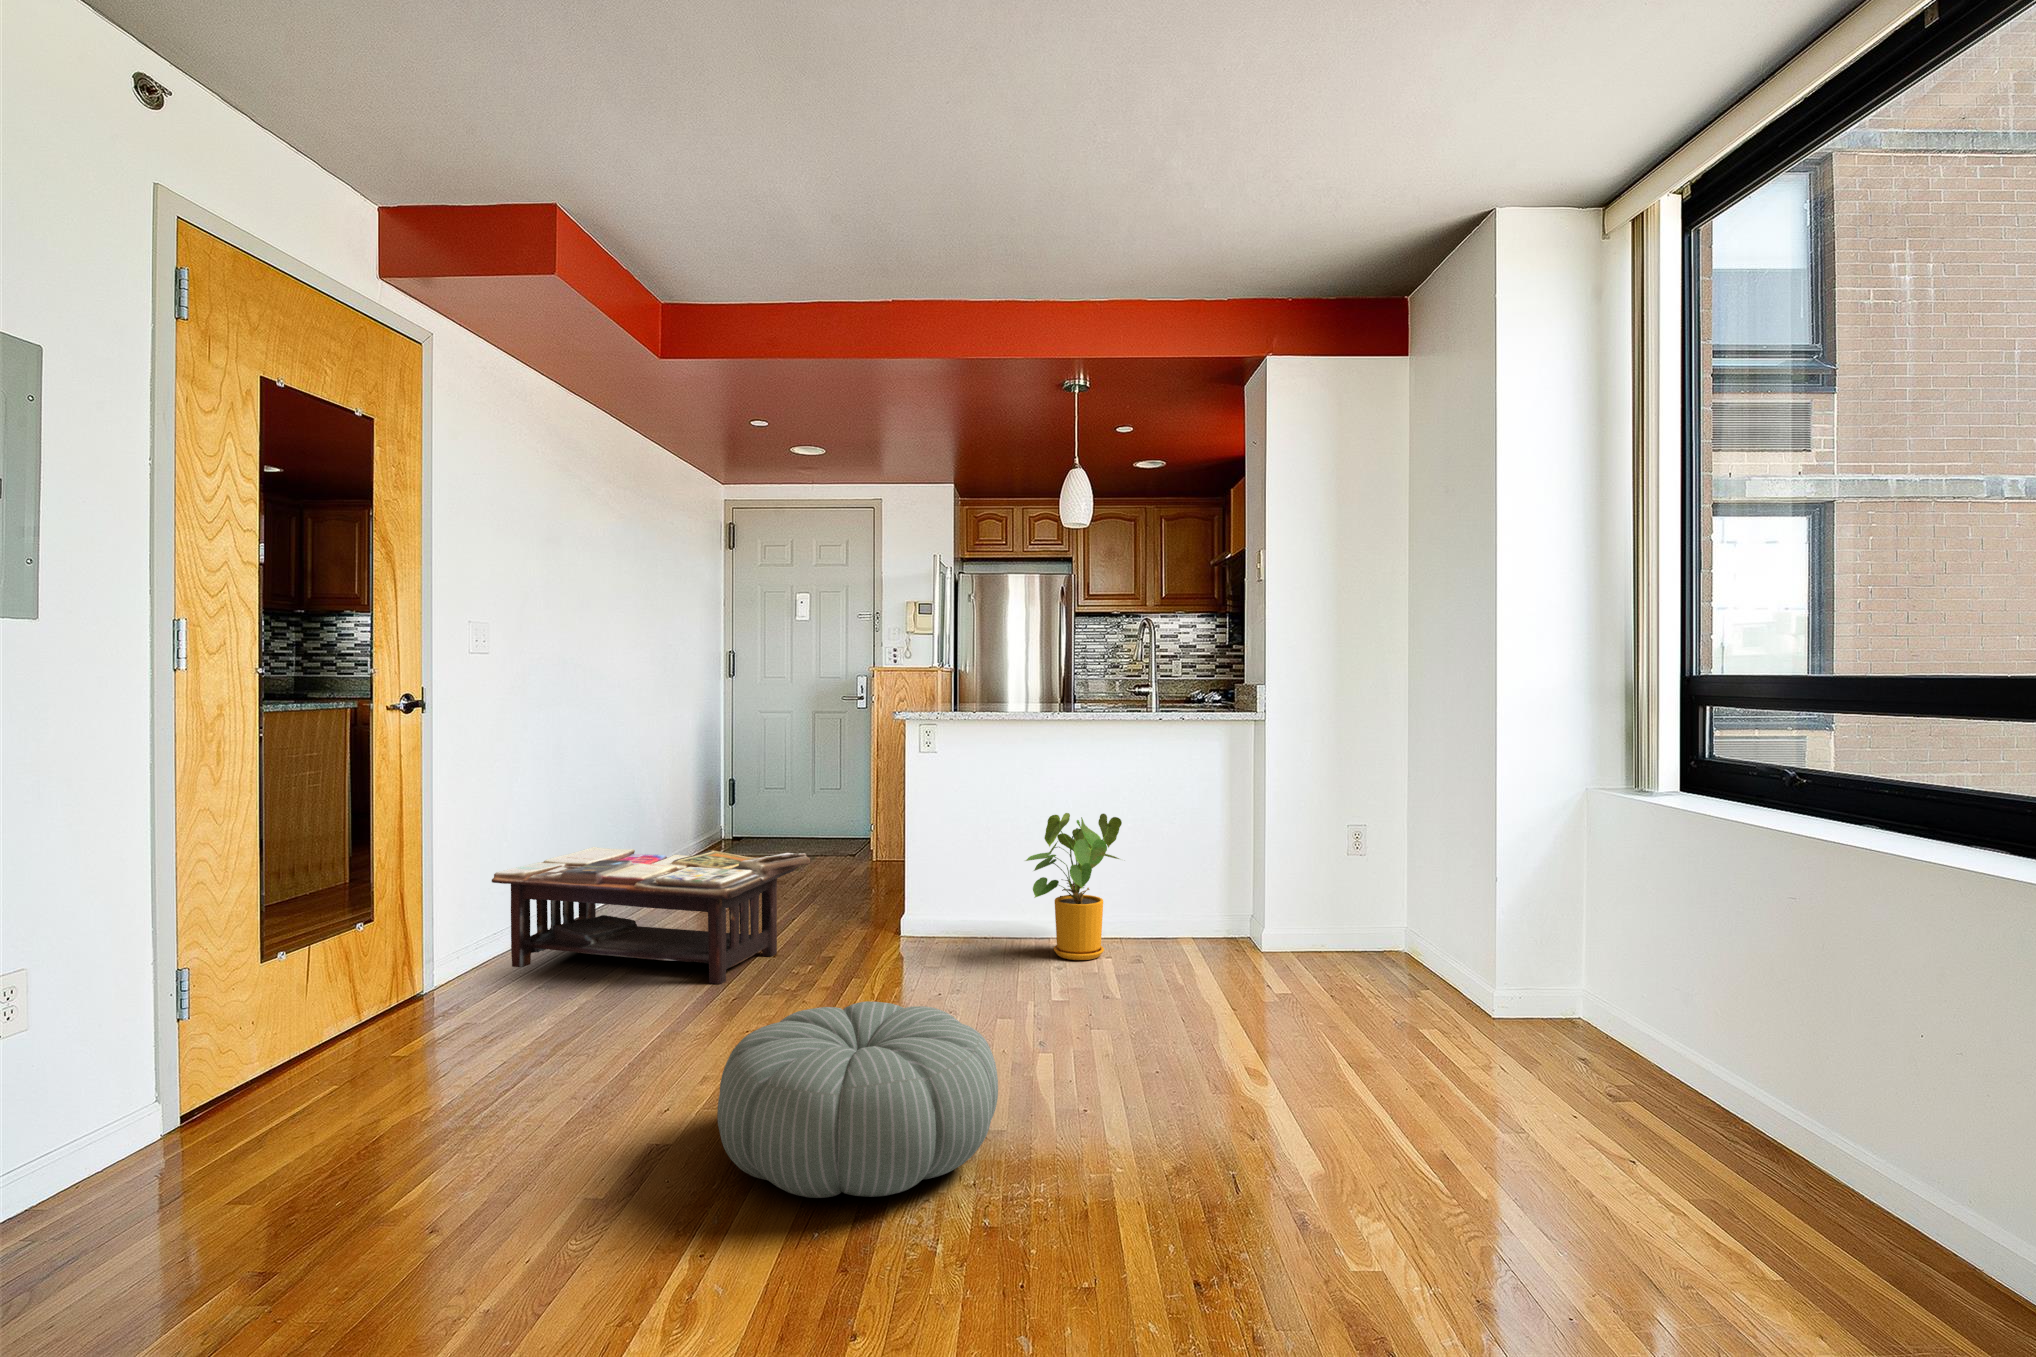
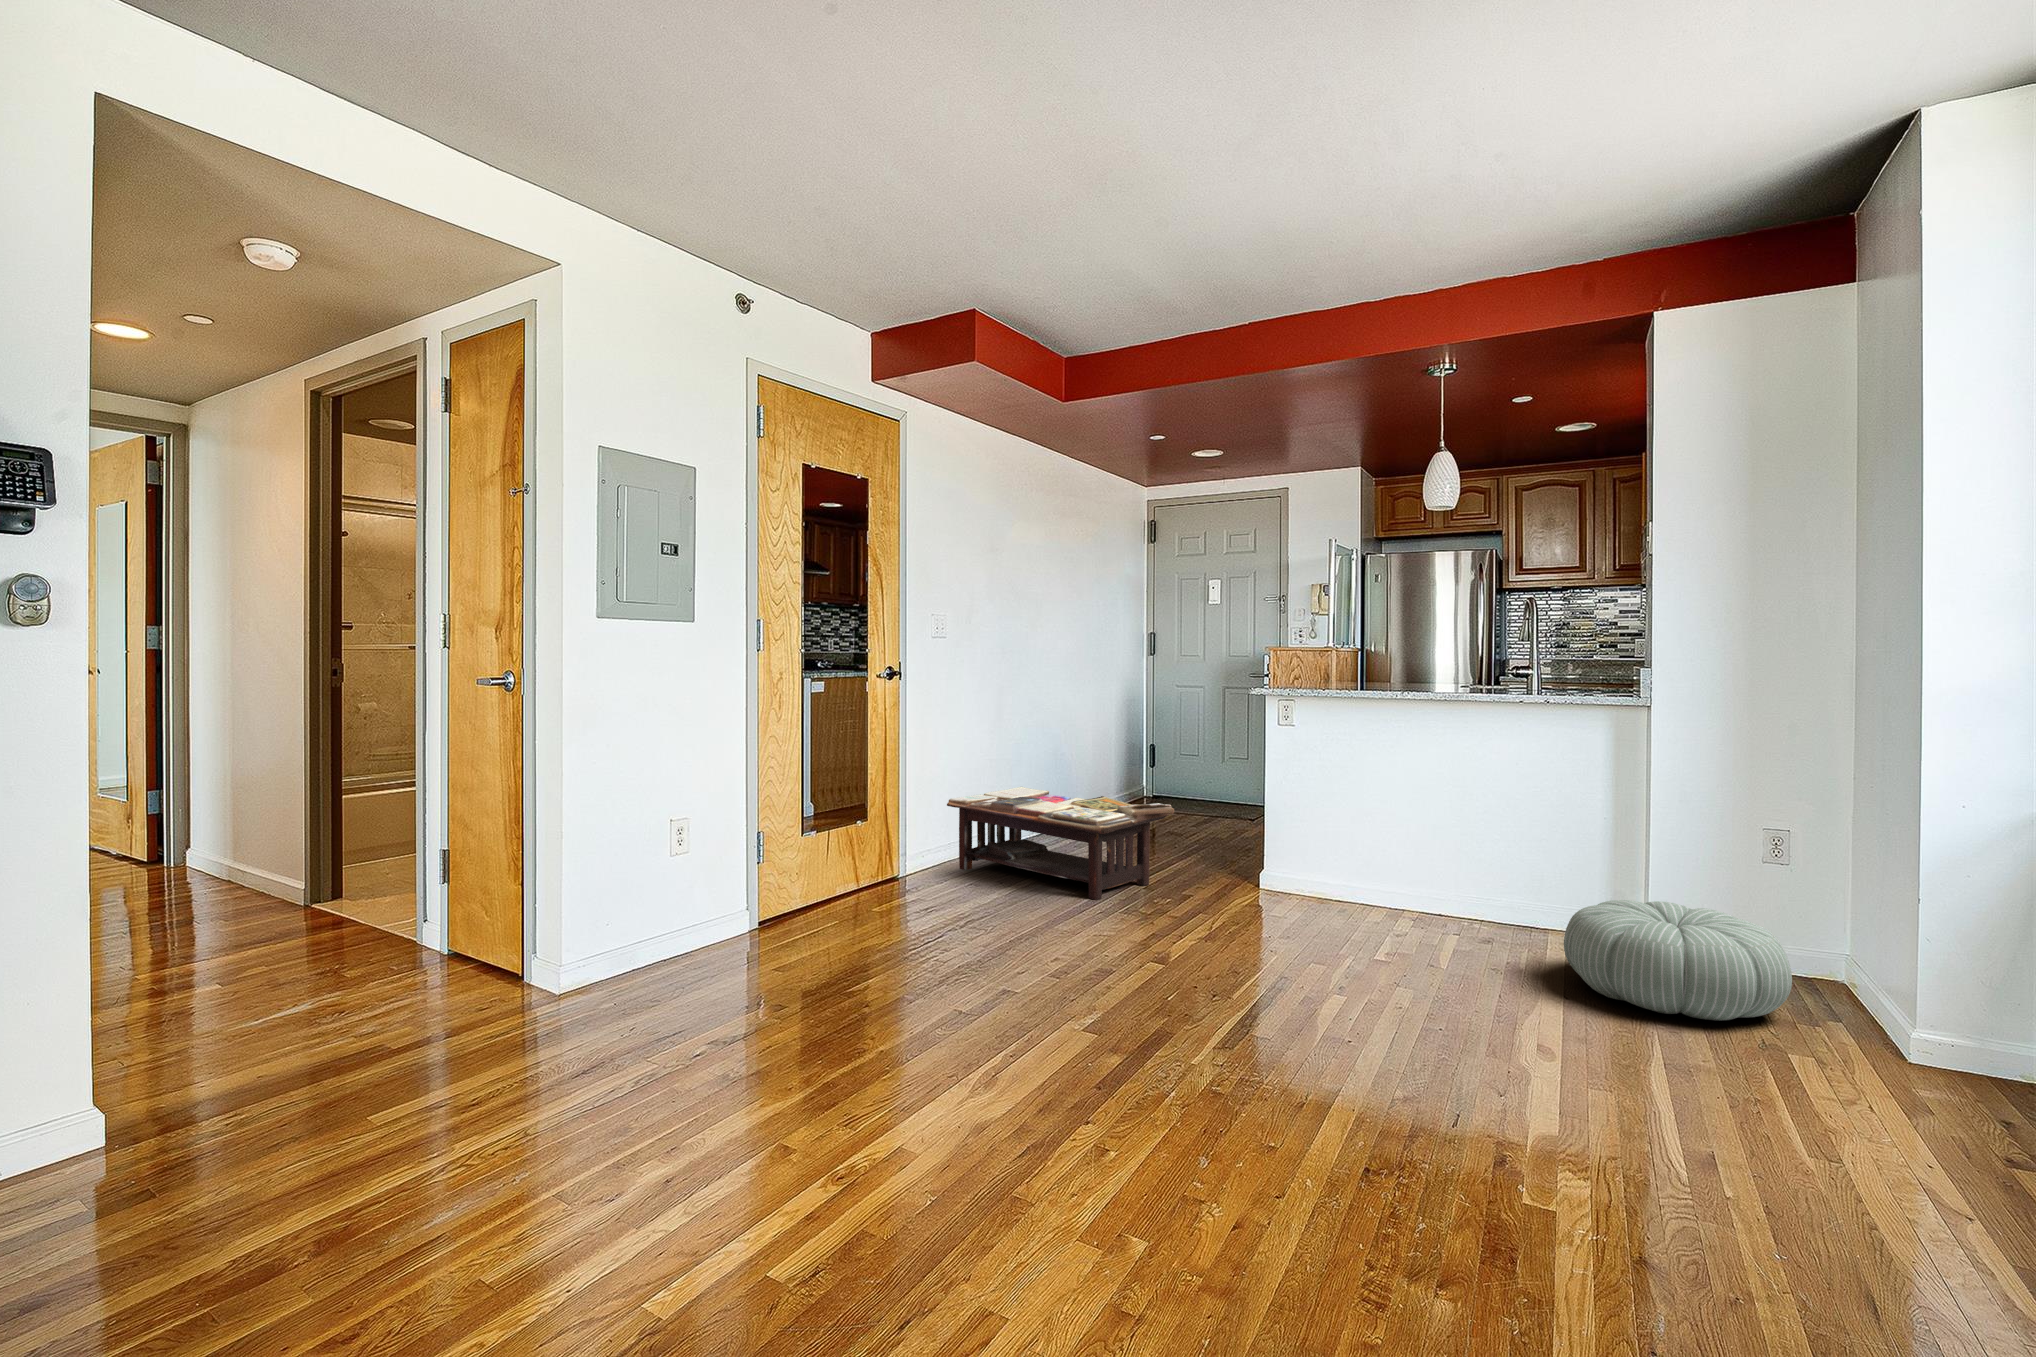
house plant: present [1026,813,1122,960] -> none [1356,789,1466,925]
pouf: present [717,1001,998,1198] -> present [1564,900,1792,1020]

